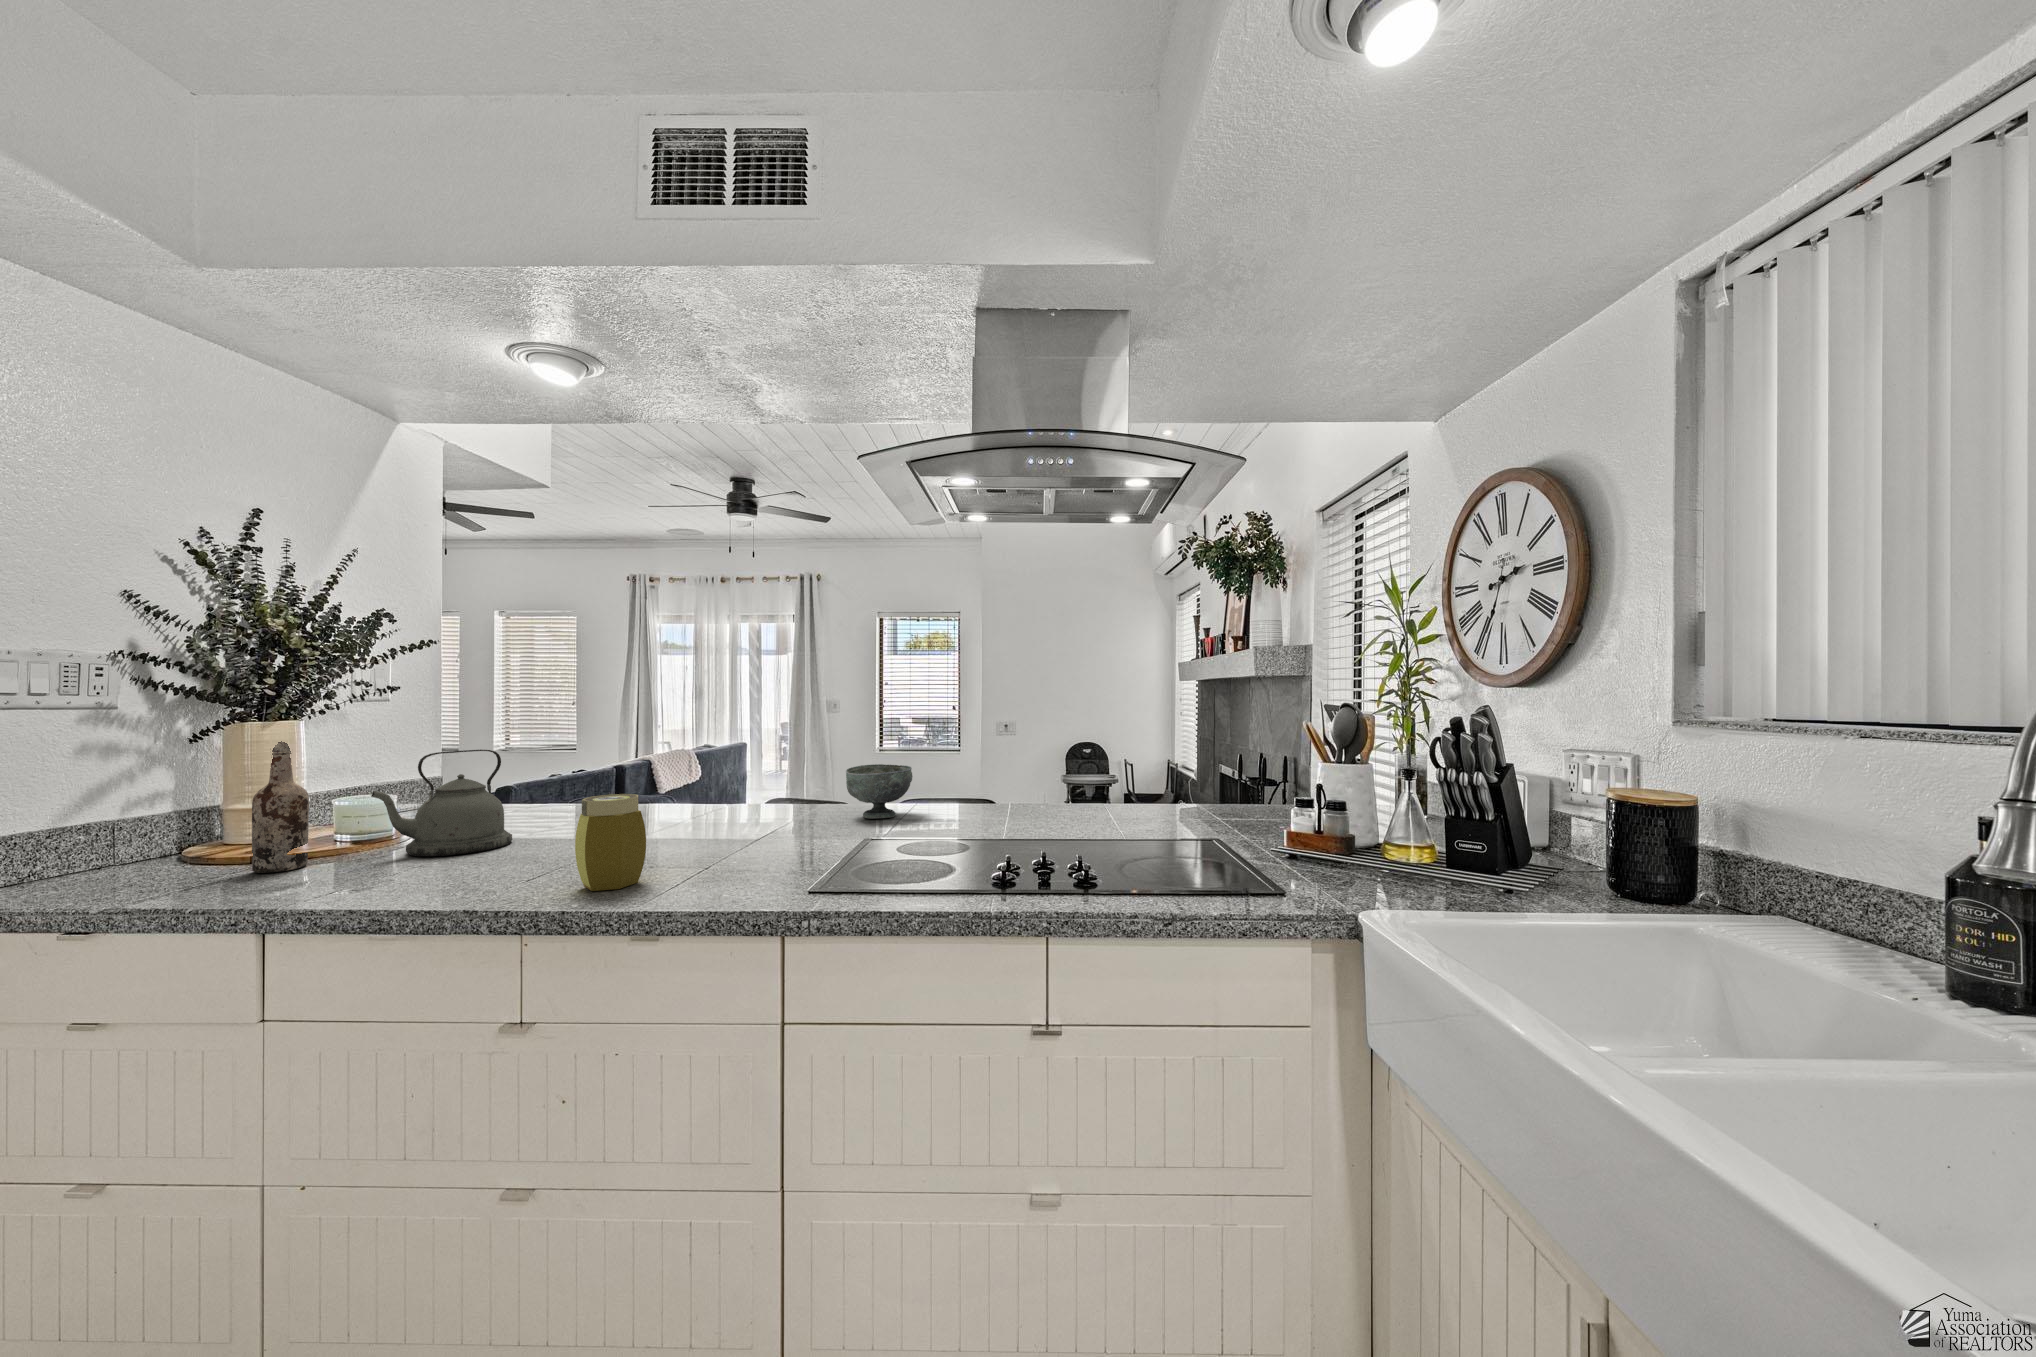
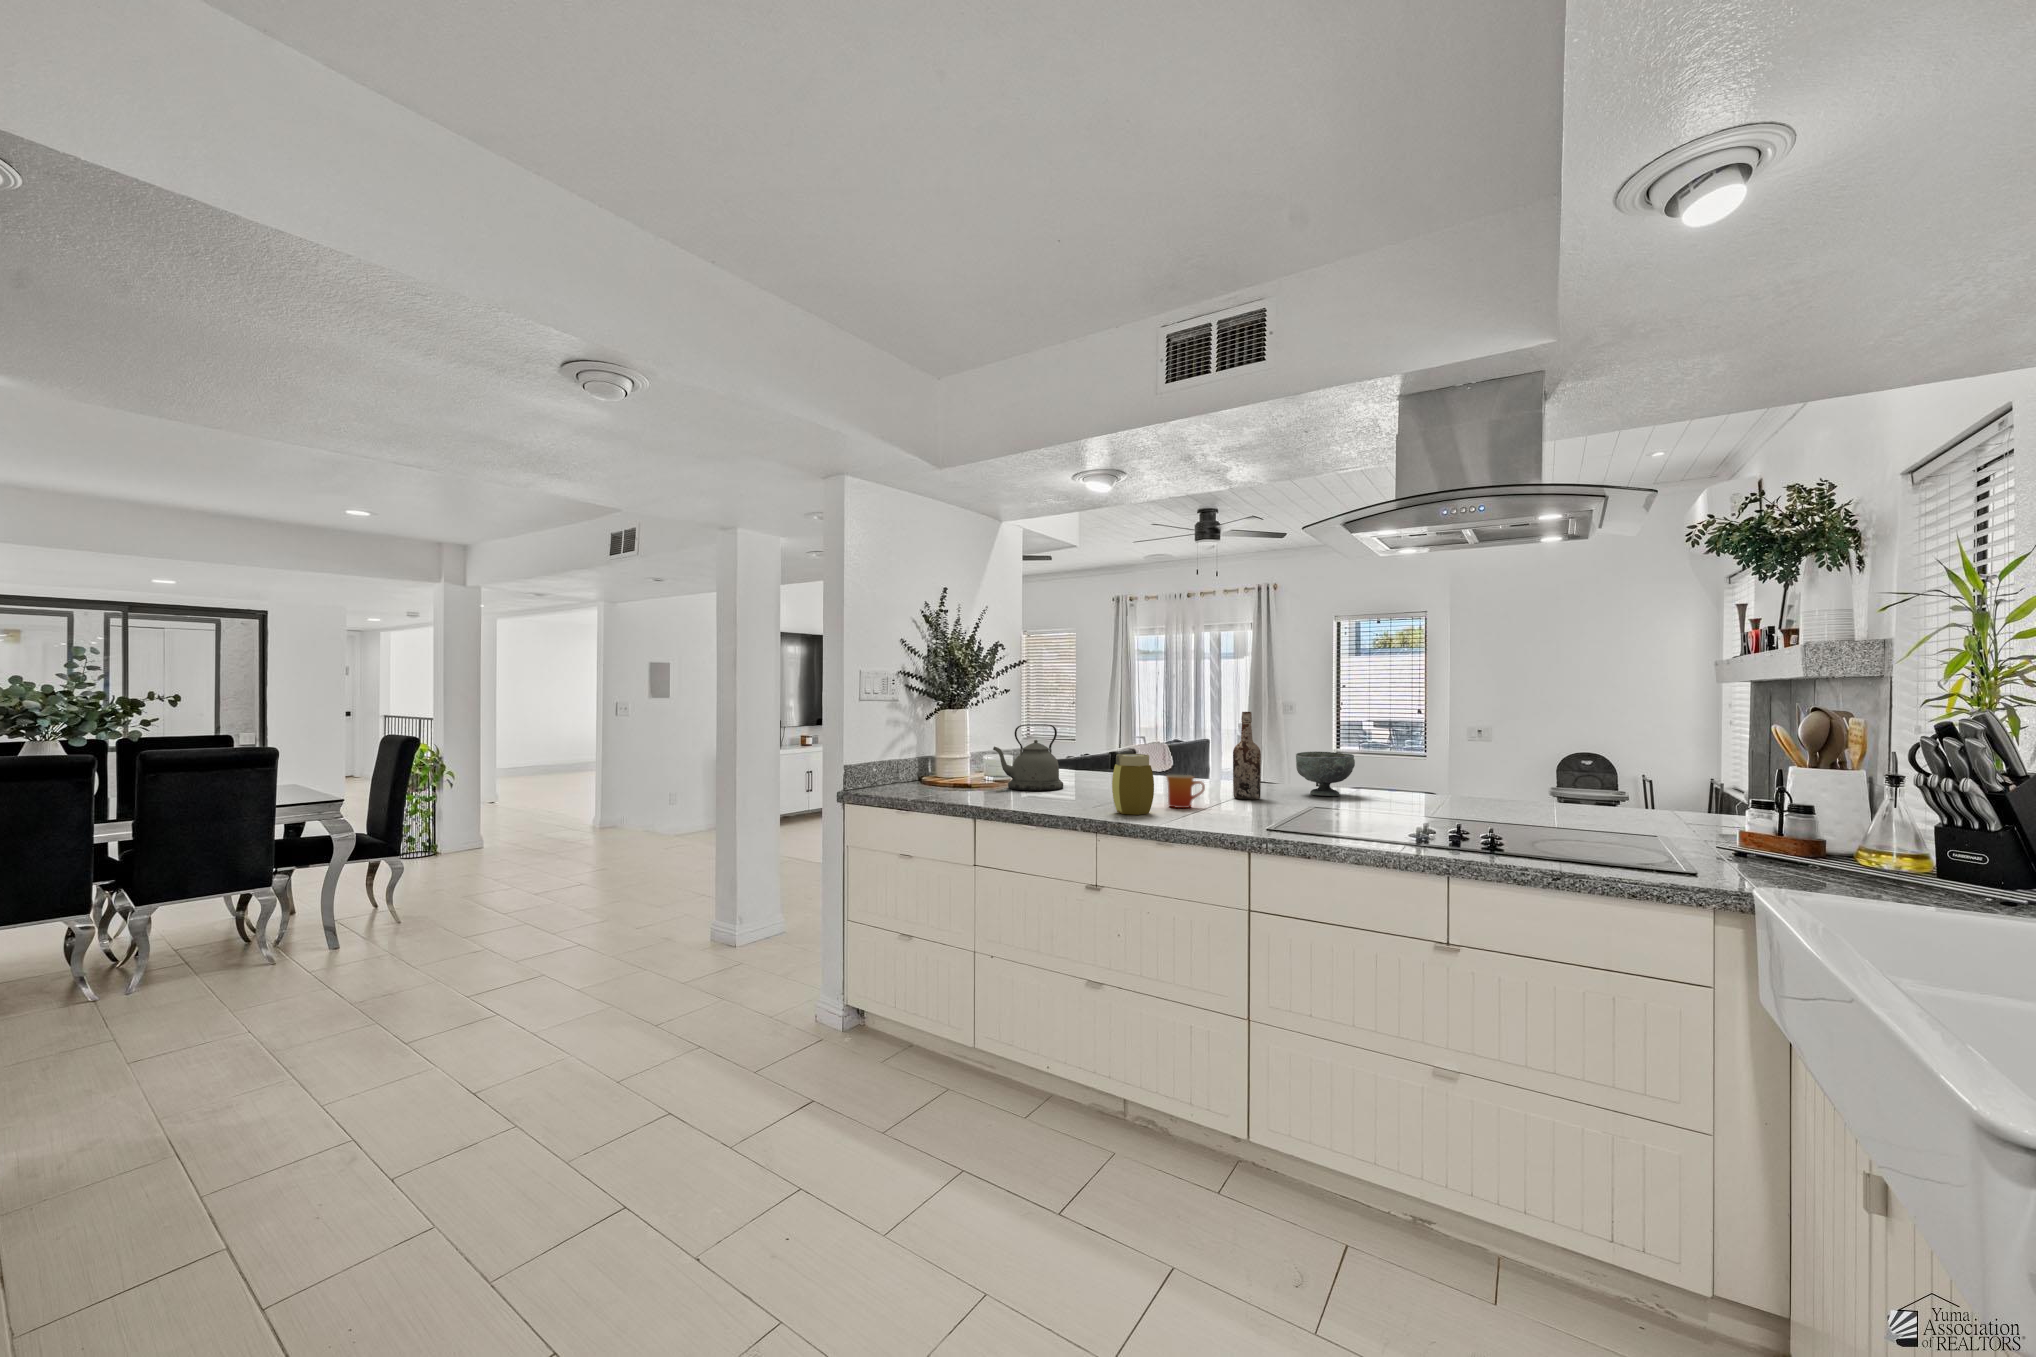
wine bottle: present [252,741,309,873] -> present [1233,712,1261,799]
mug: none [669,815,727,864] -> present [1166,775,1205,808]

